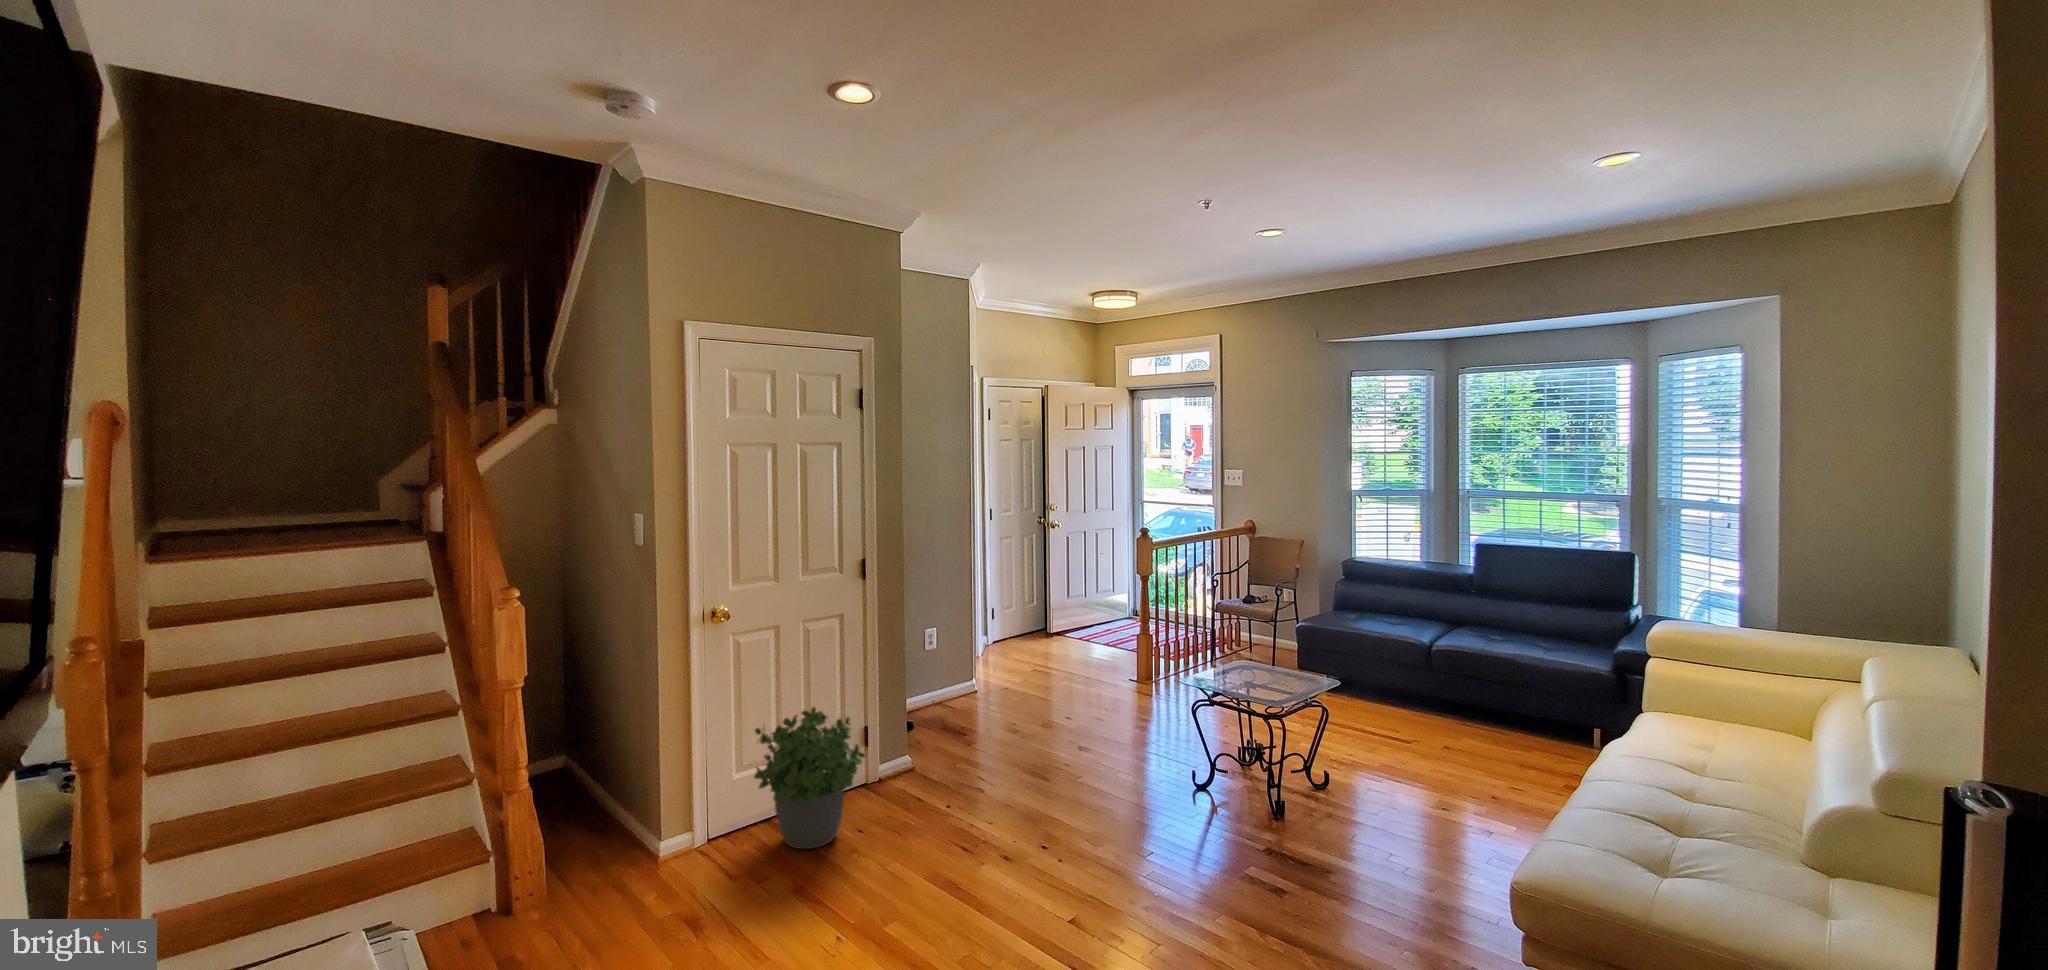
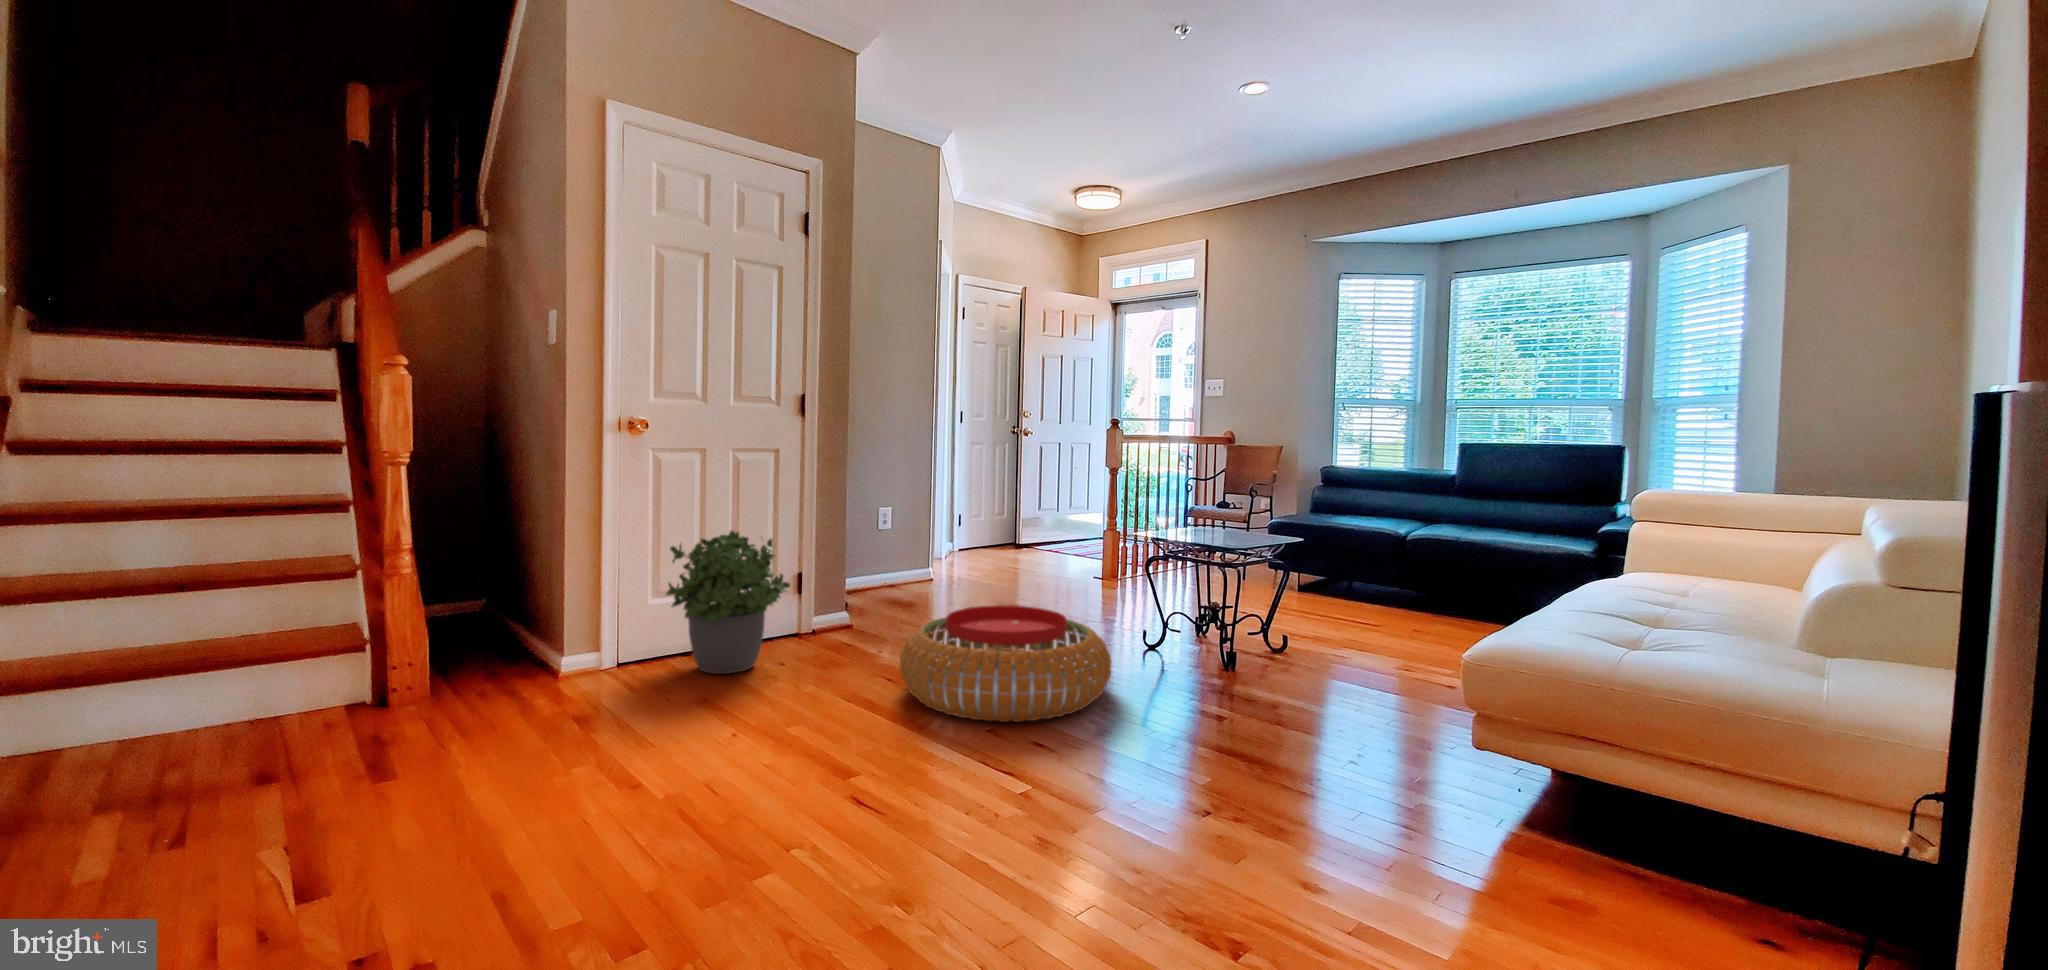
pouf: none [979,771,1176,906] -> present [900,605,1111,722]

